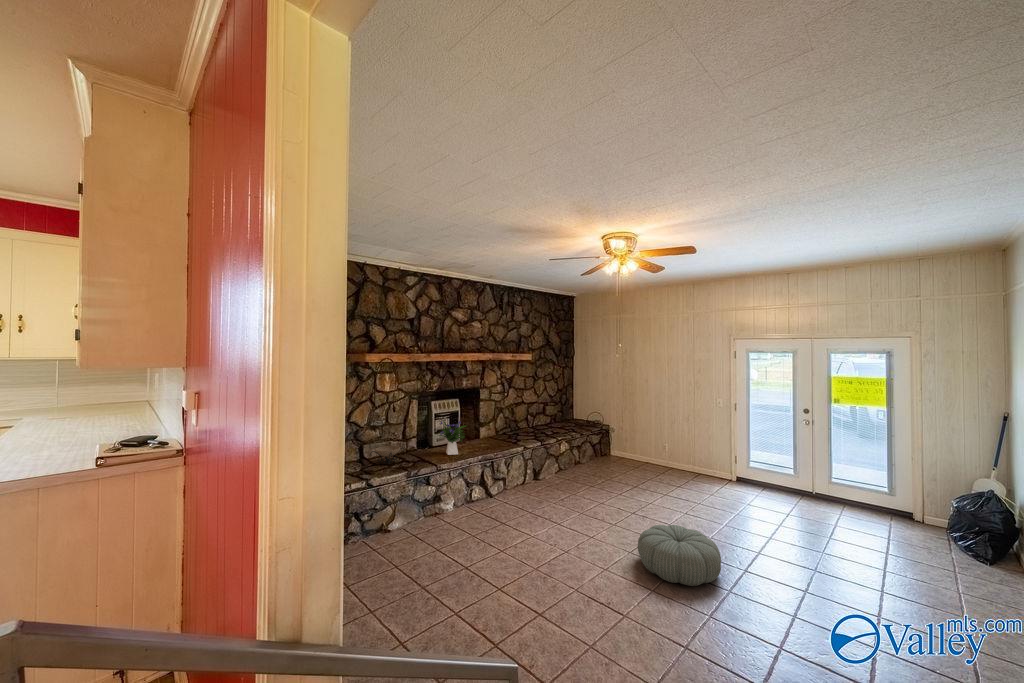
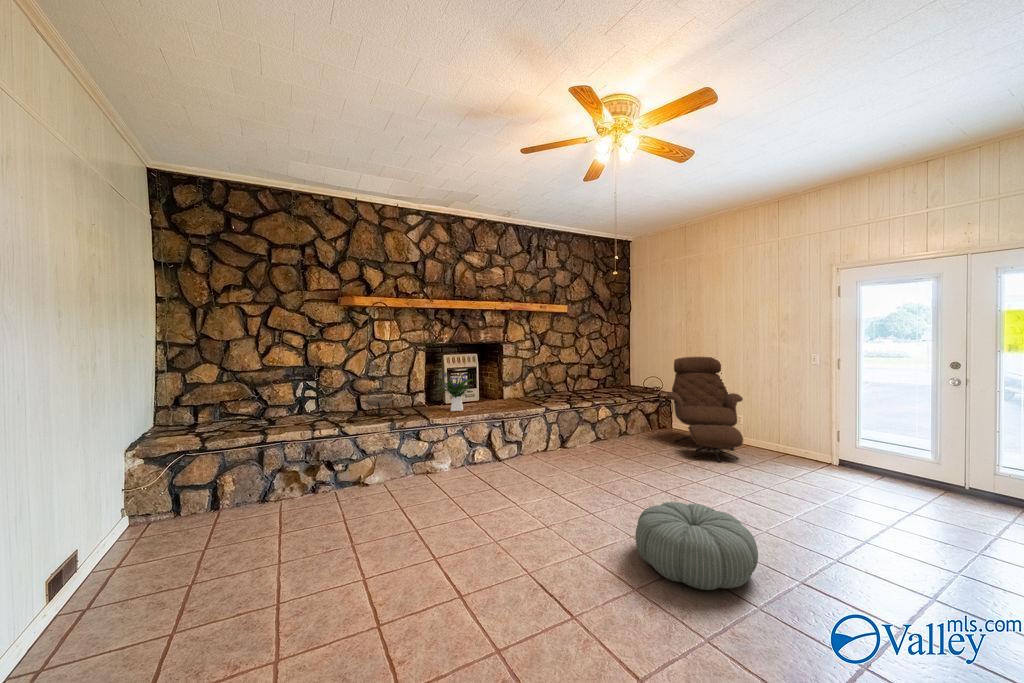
lounge chair: none [612,398,675,485] -> present [667,357,743,462]

